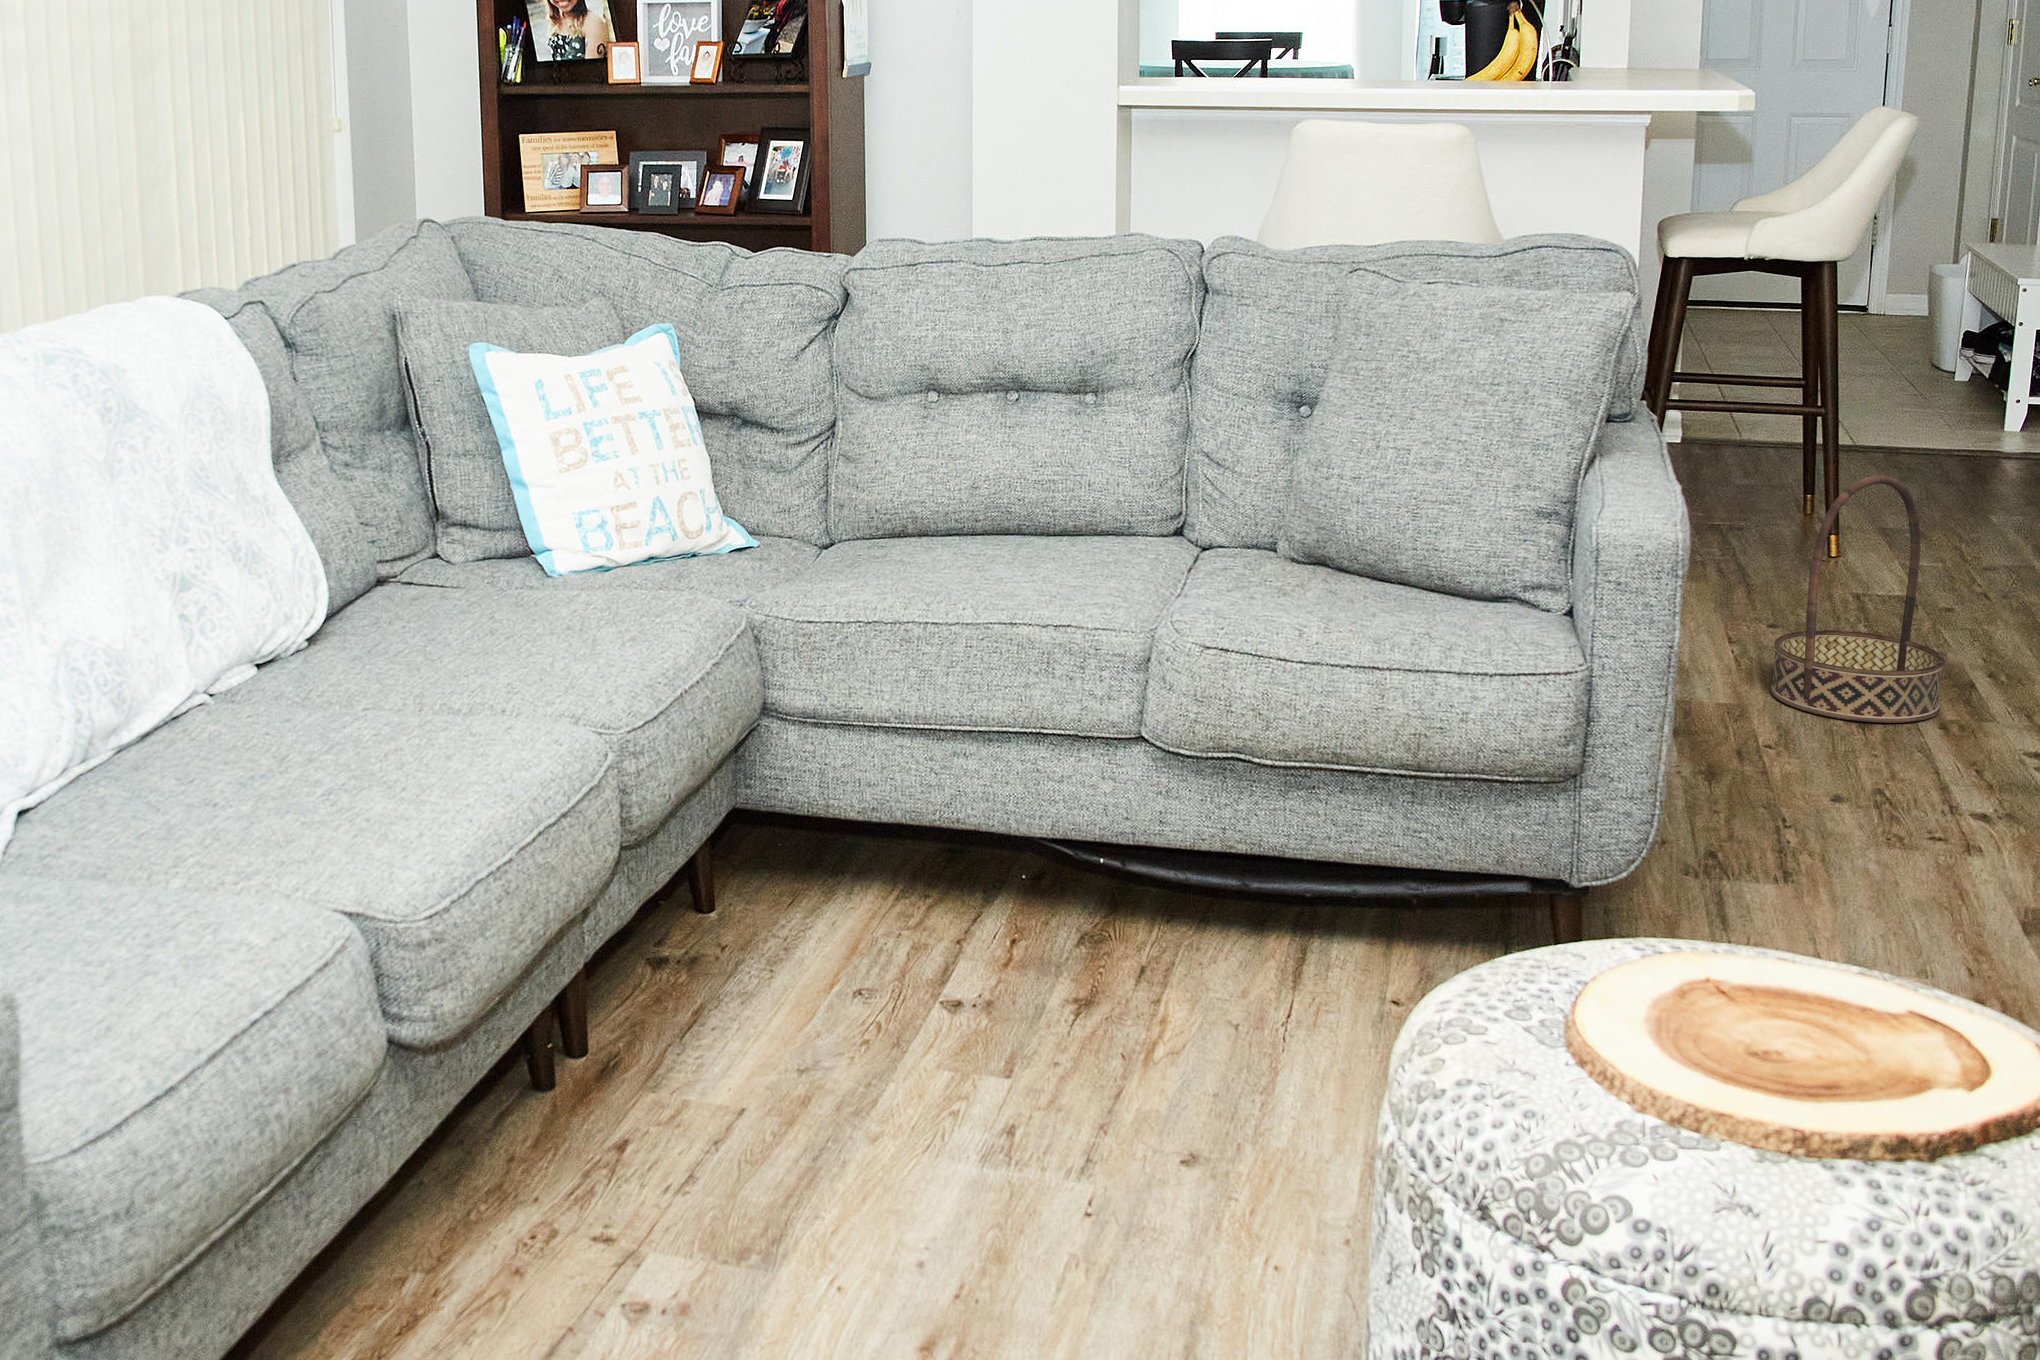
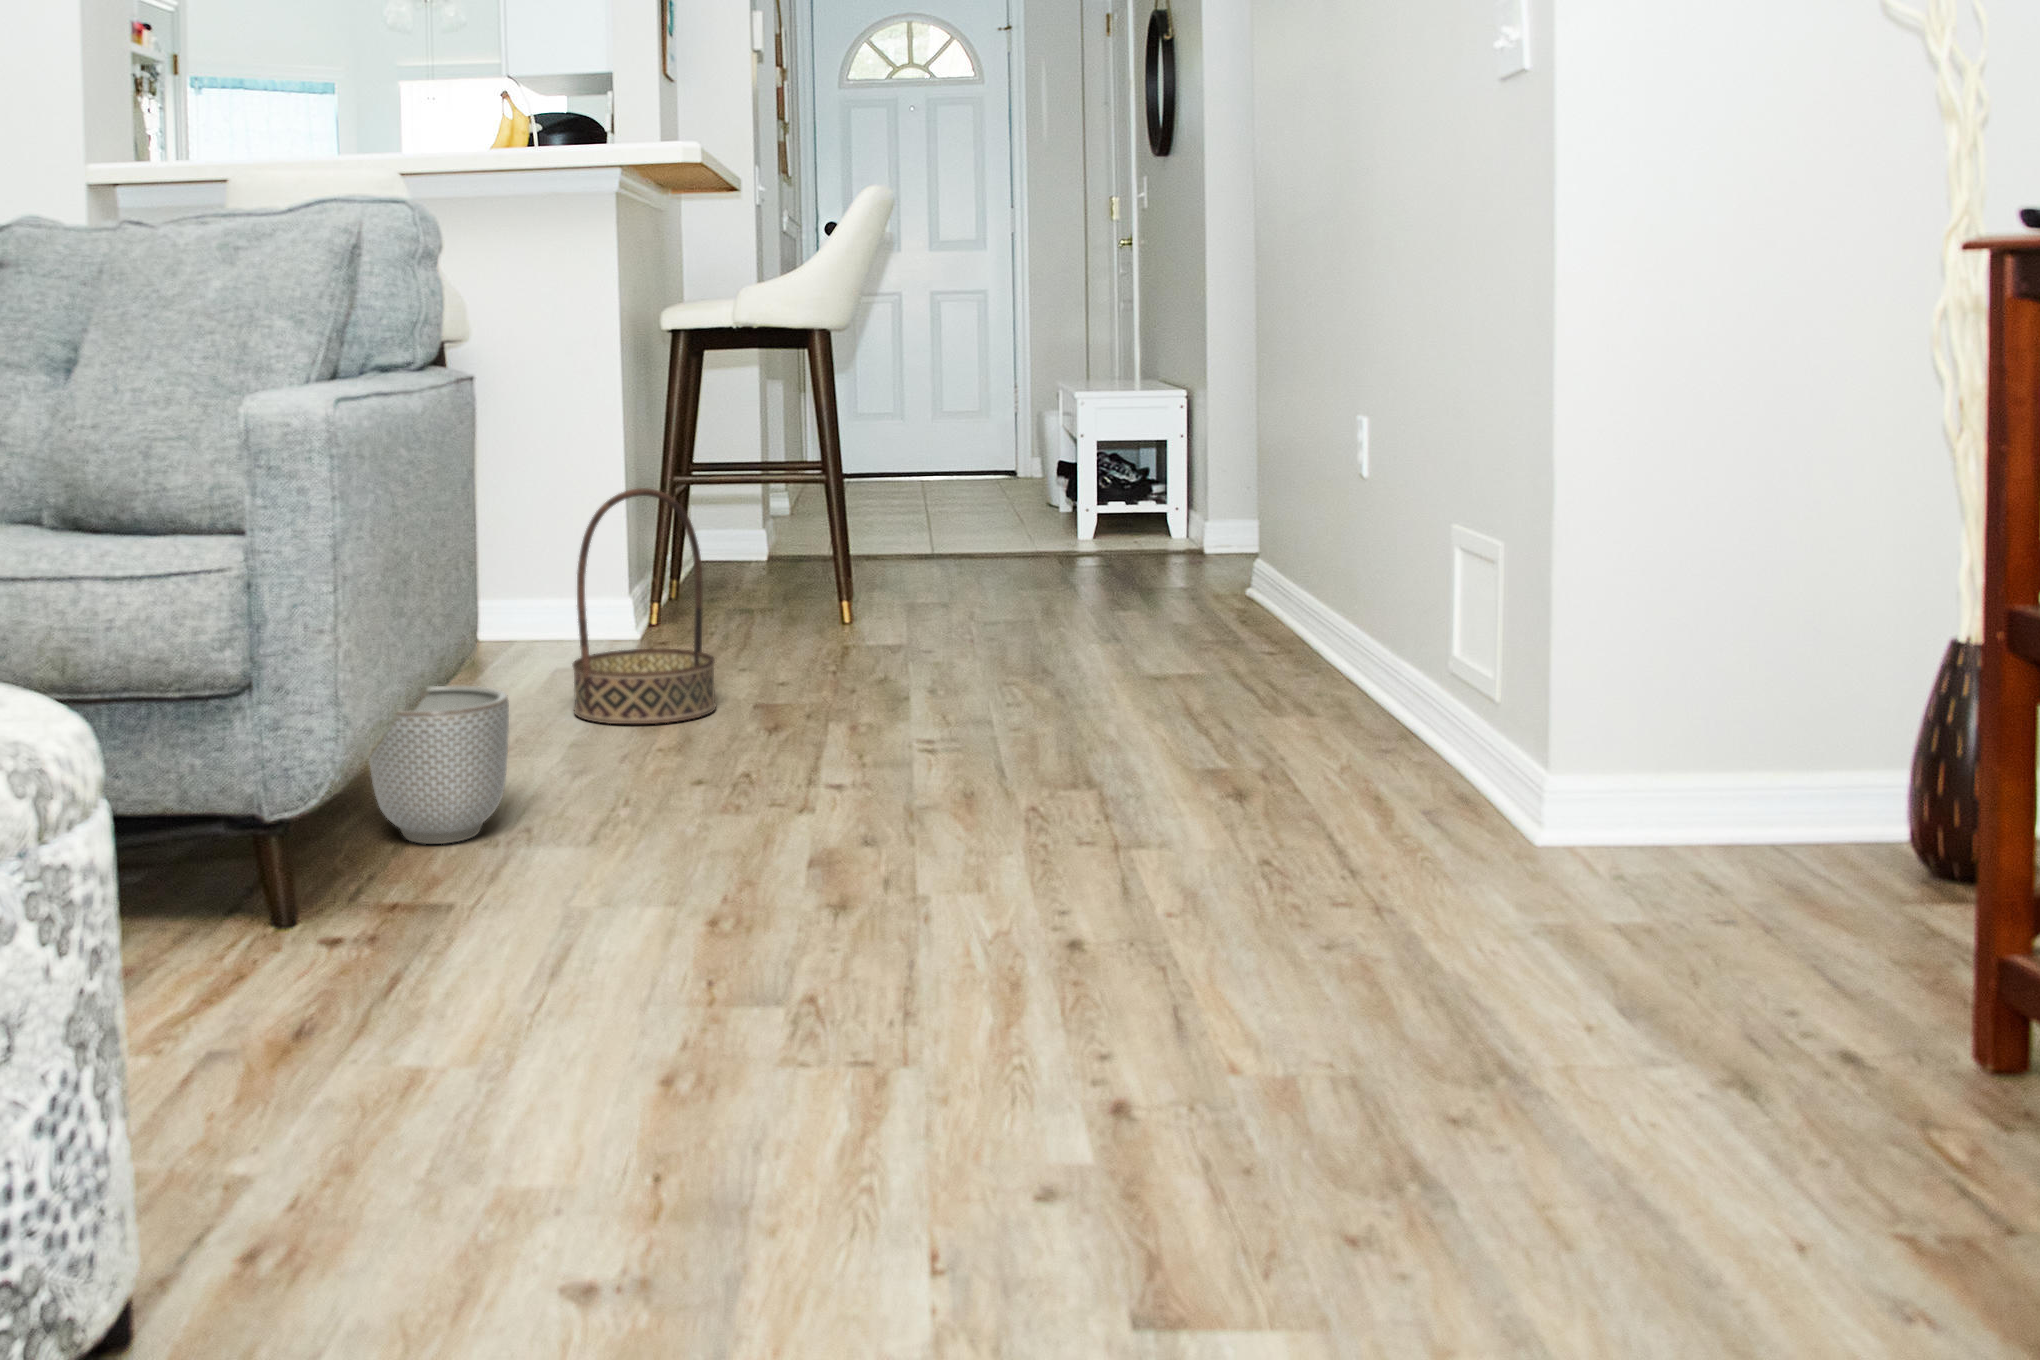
planter: none [1760,720,1926,885] -> present [369,686,509,844]

